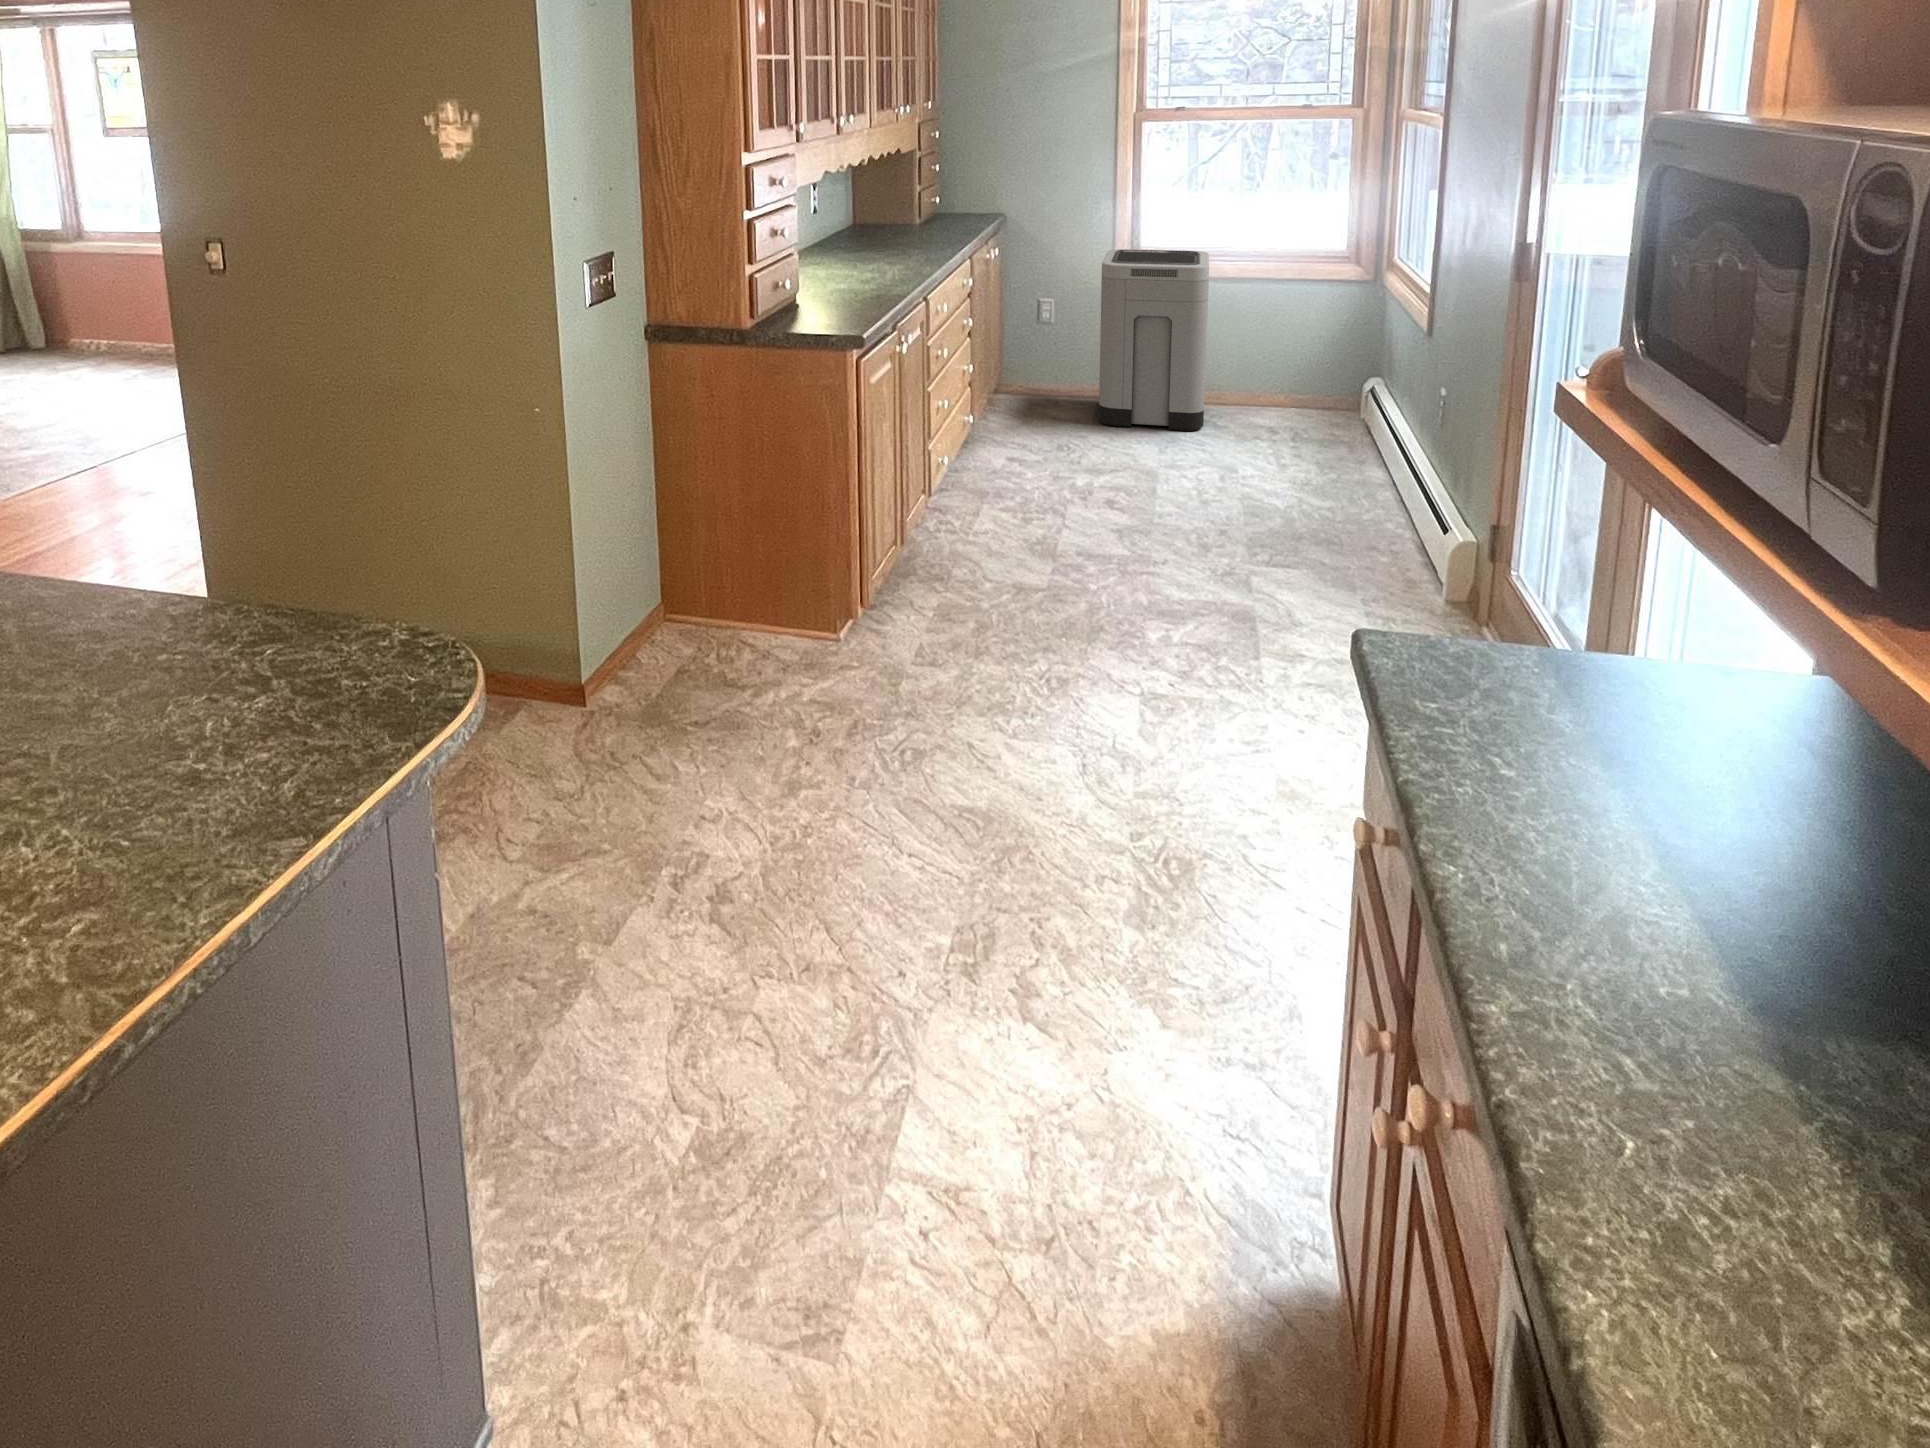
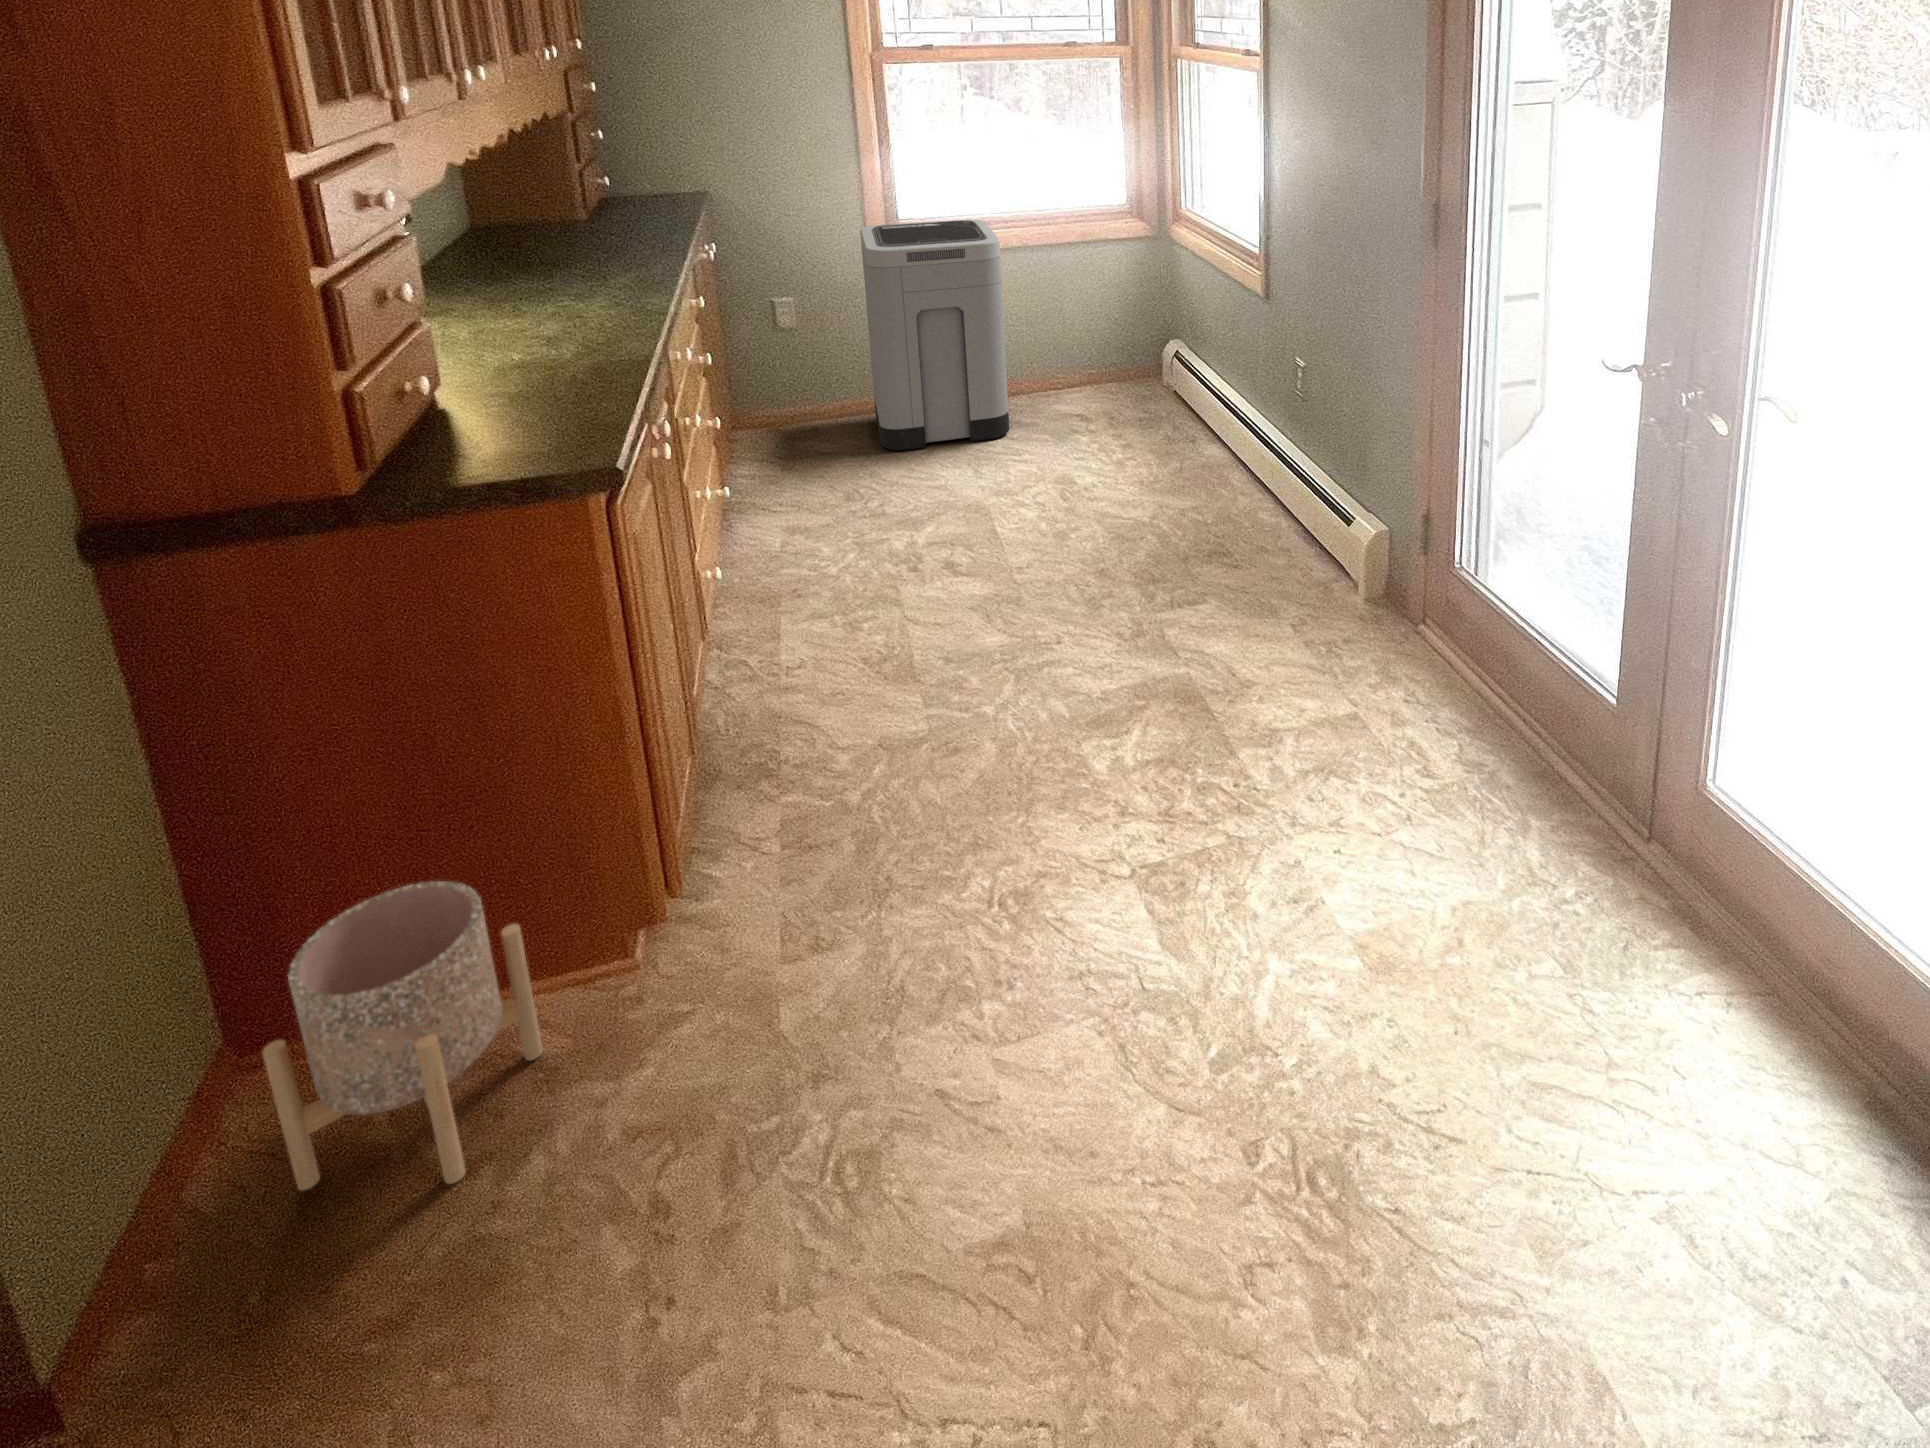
planter: none [676,536,788,685] -> present [263,881,543,1190]

